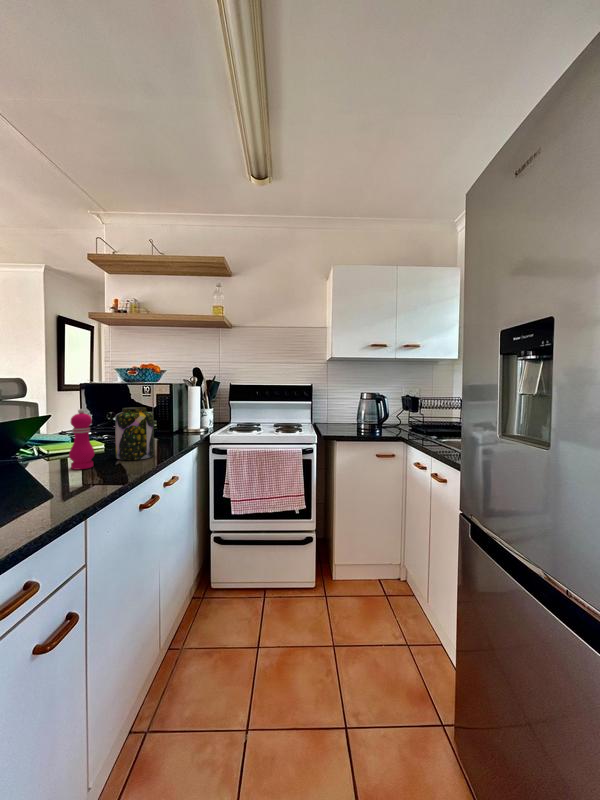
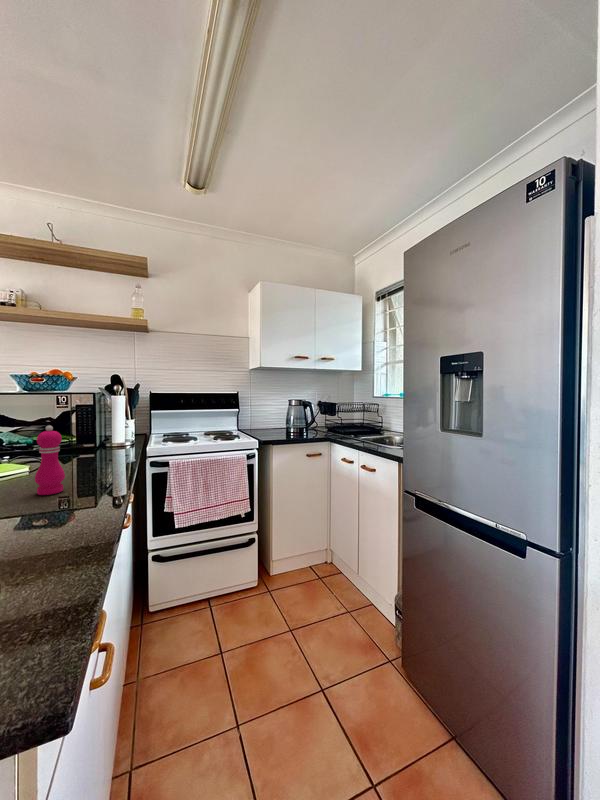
jar: present [115,407,154,460] -> none [73,421,119,480]

